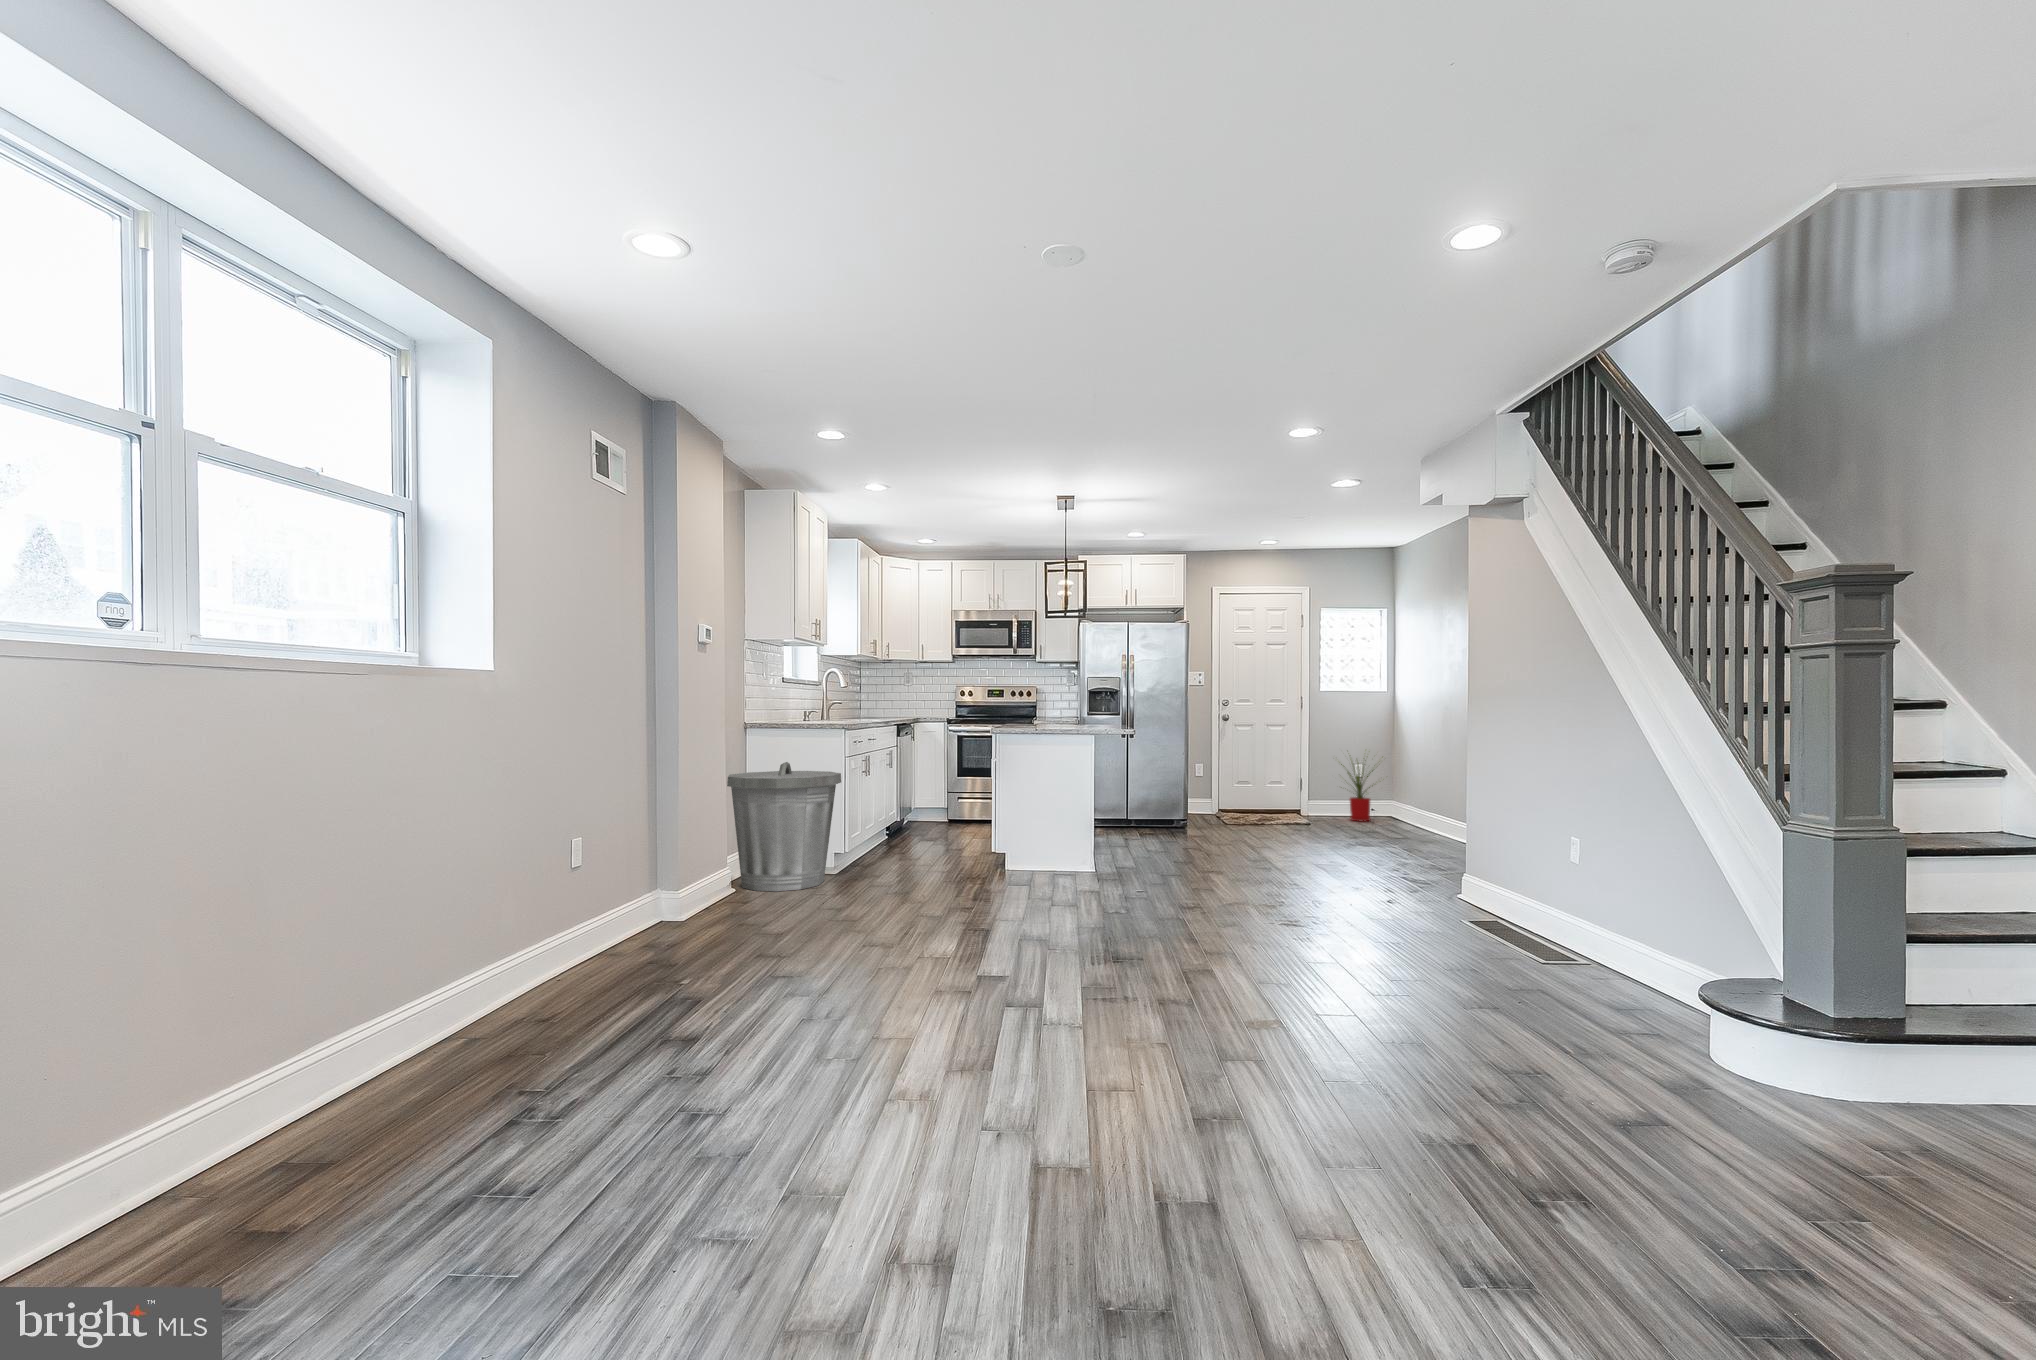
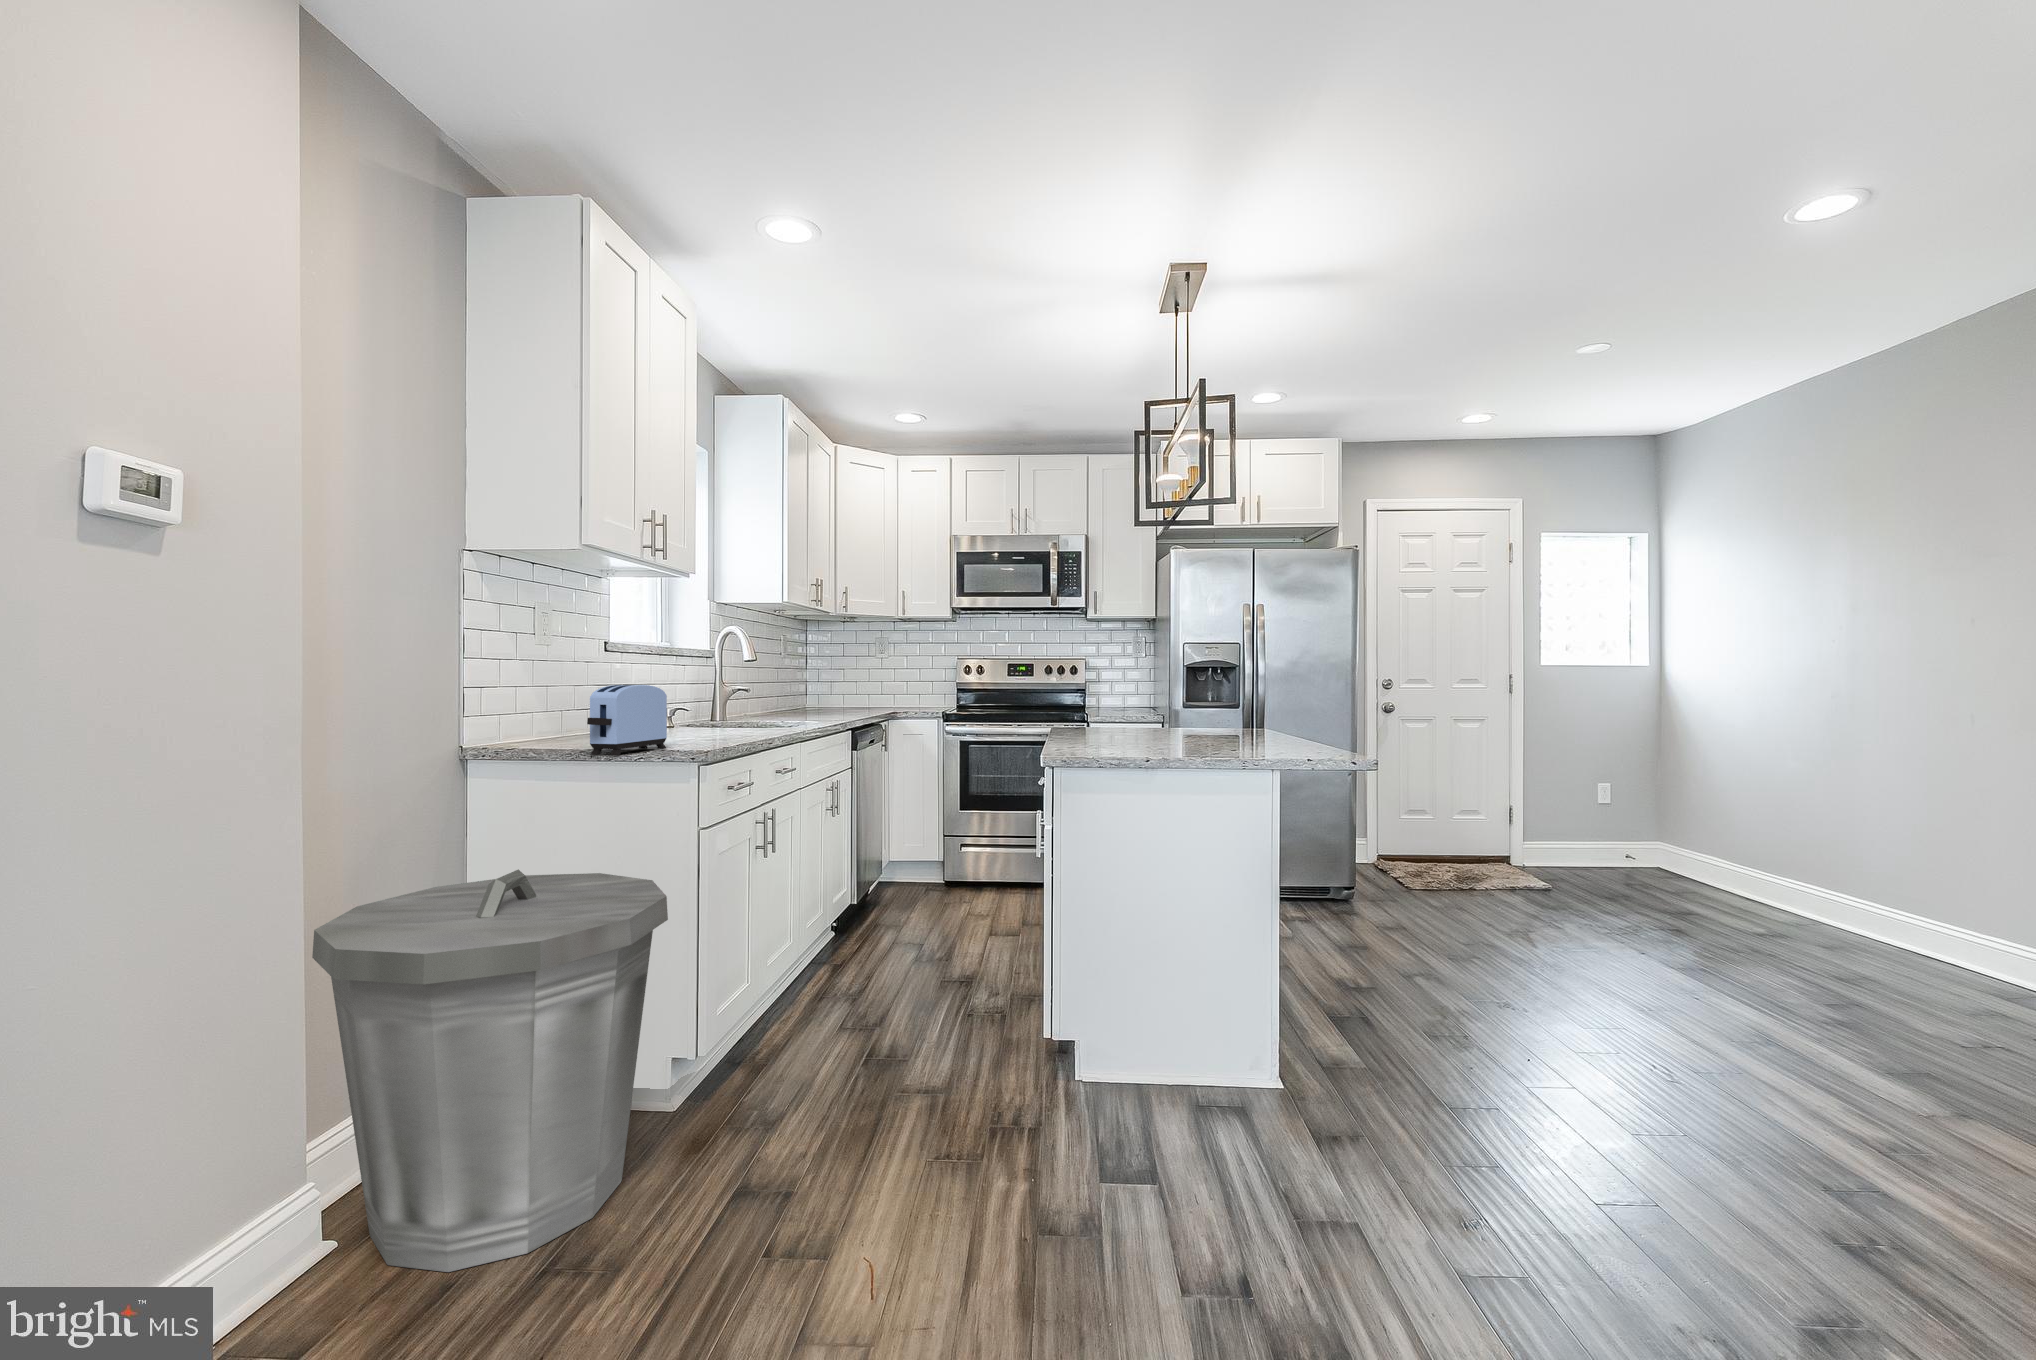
toaster: none [804,694,829,722] -> present [587,685,667,755]
house plant: present [1341,763,1373,822] -> none [1569,760,1680,883]

